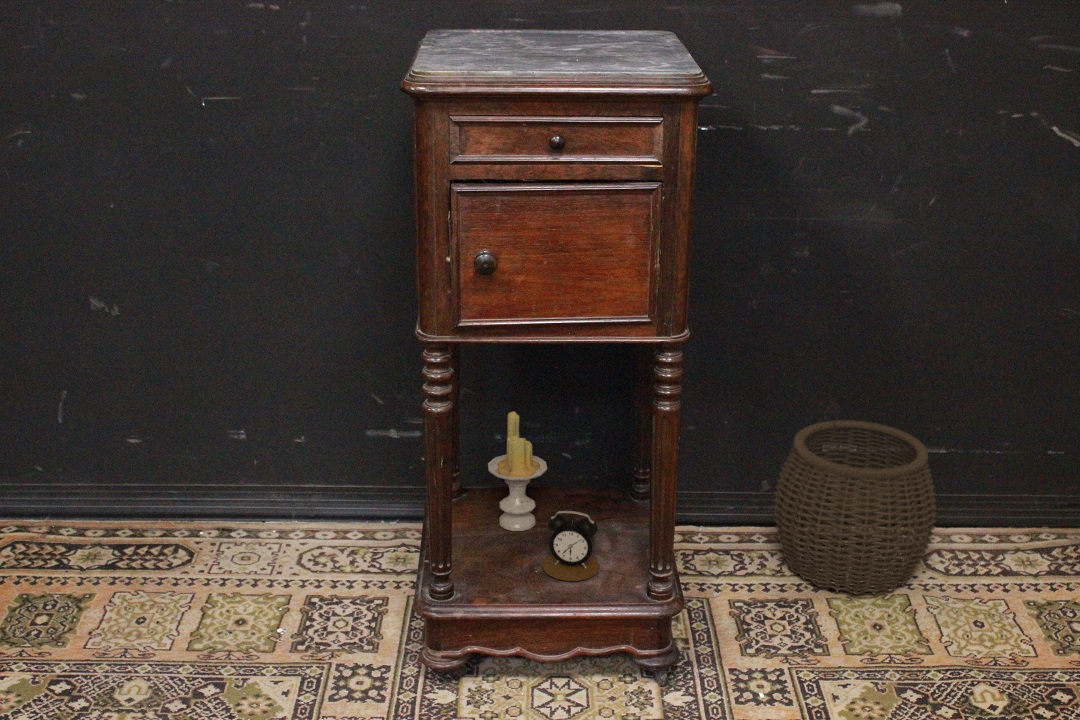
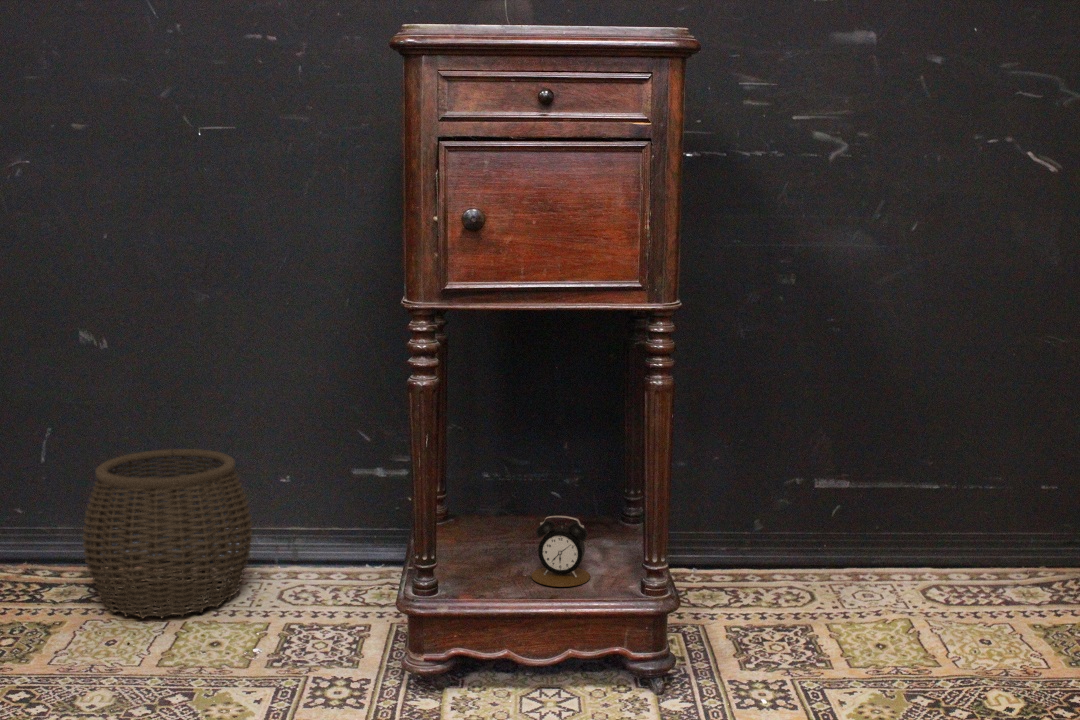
candle: present [488,412,547,531] -> none [476,427,536,551]
woven basket: present [774,420,936,595] -> present [83,449,252,618]

